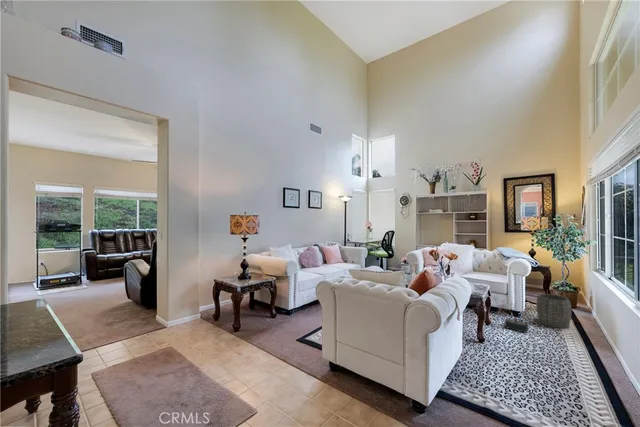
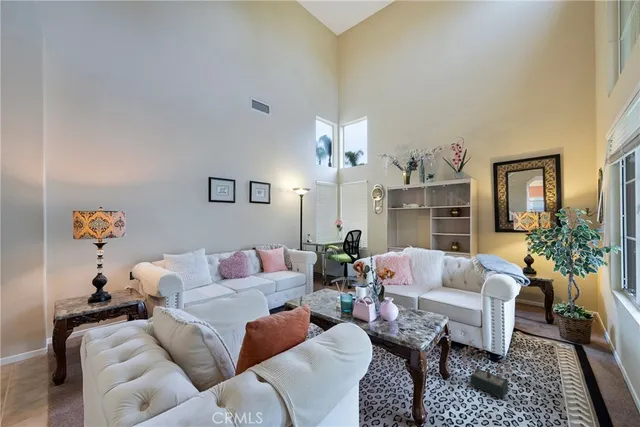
woven basket: present [536,294,571,328] -> none [525,328,579,389]

